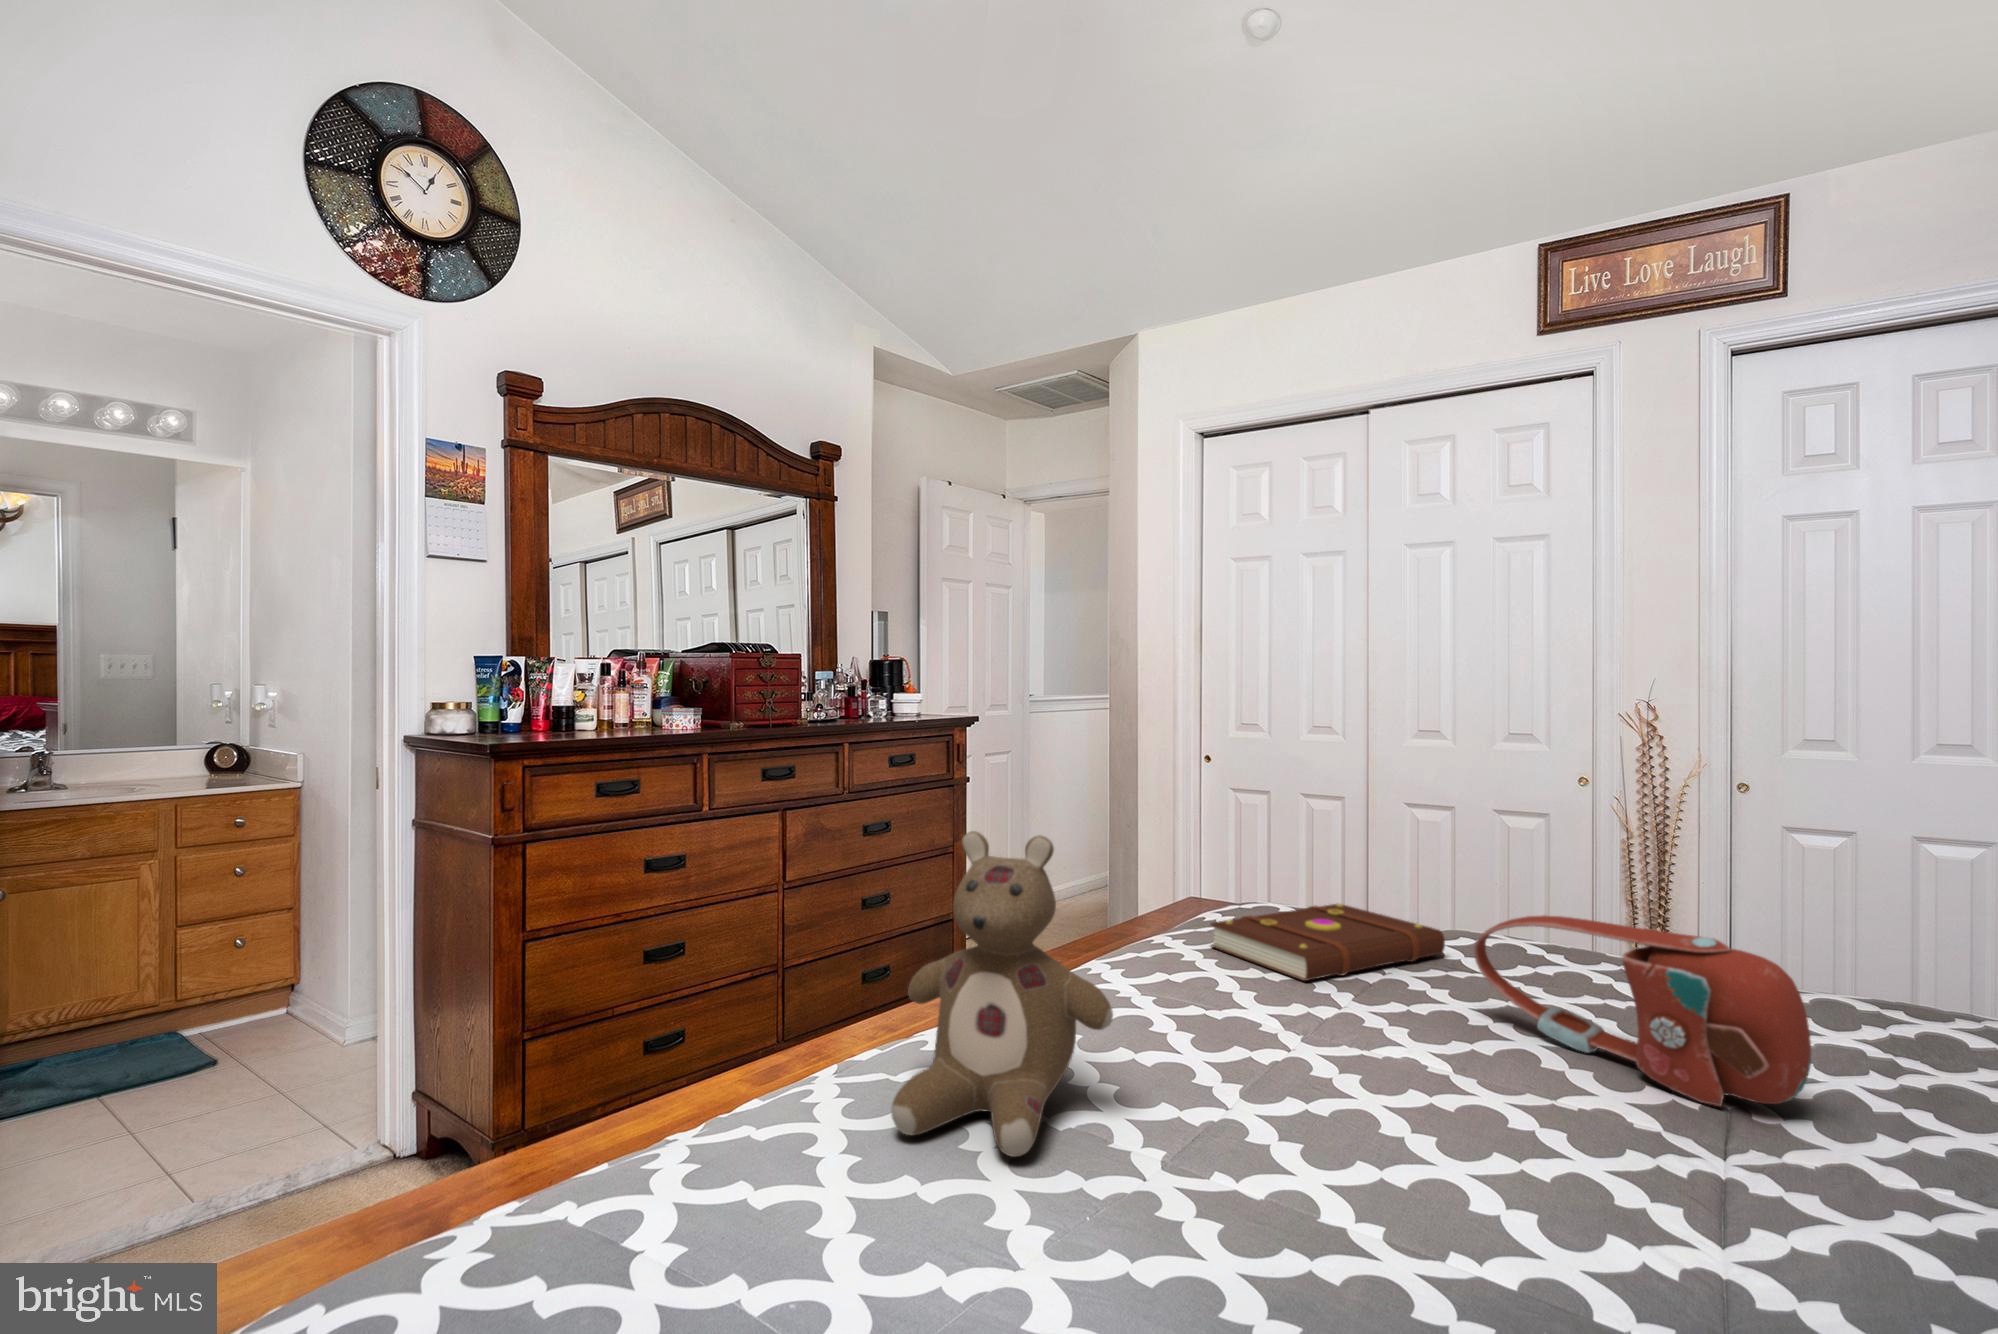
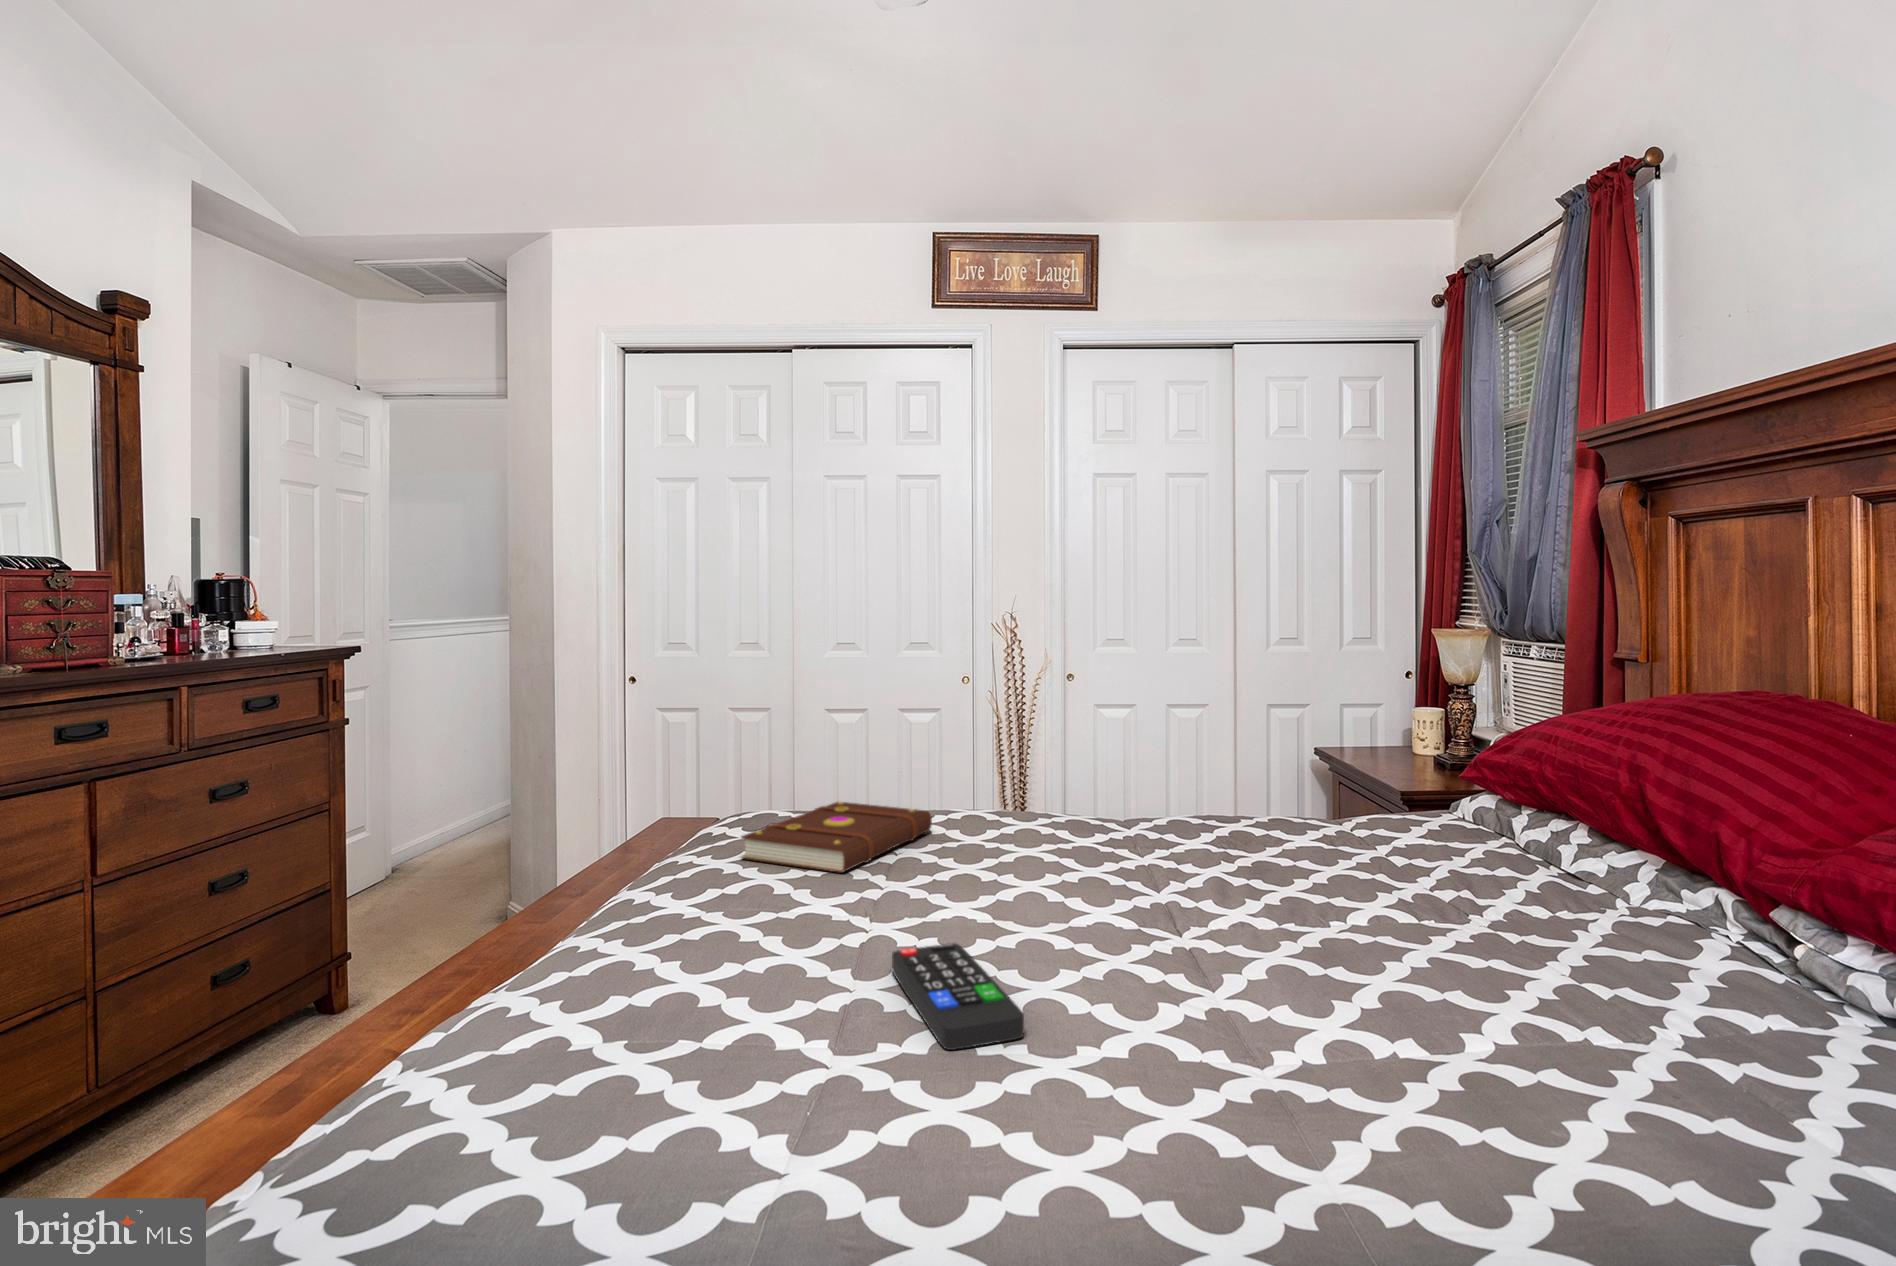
stuffed bear: present [891,831,1113,1157] -> none [525,765,765,1104]
handbag: present [1474,915,1811,1106] -> none [982,784,1198,900]
remote control: none [1279,1077,1392,1225] -> present [892,943,1024,1050]

